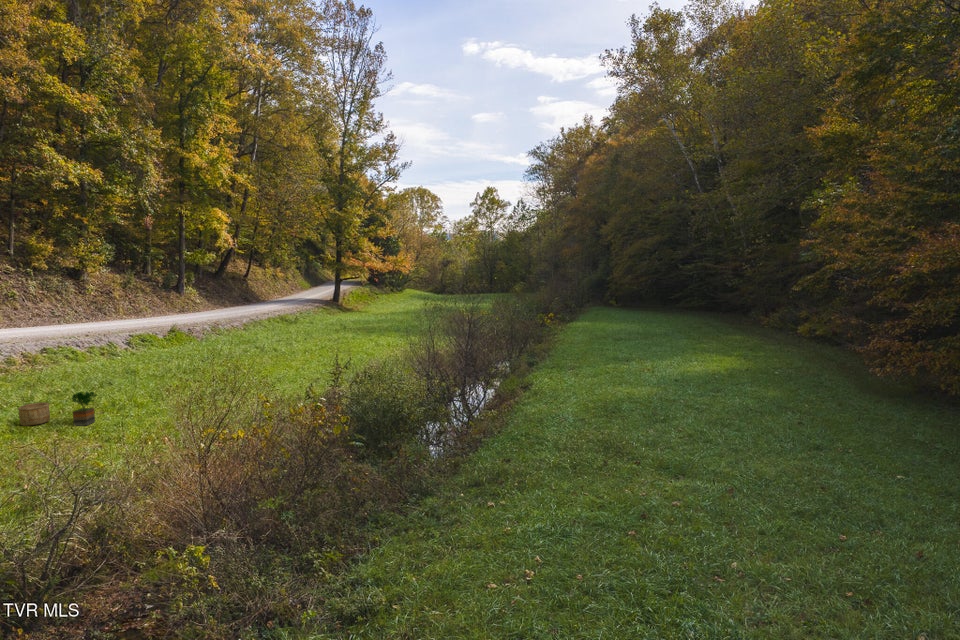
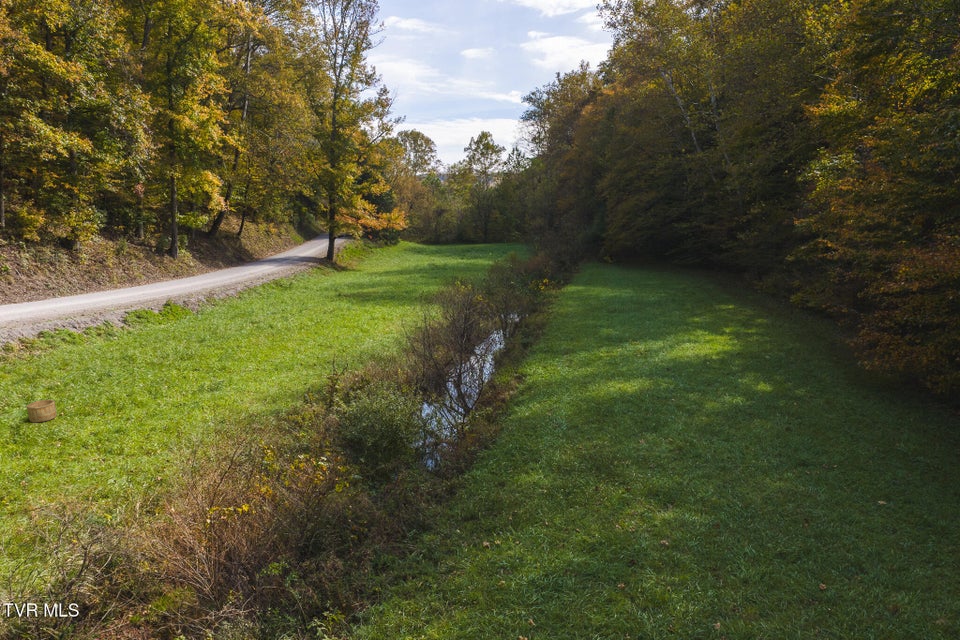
potted tree: present [72,392,97,426] -> none [74,390,100,423]

